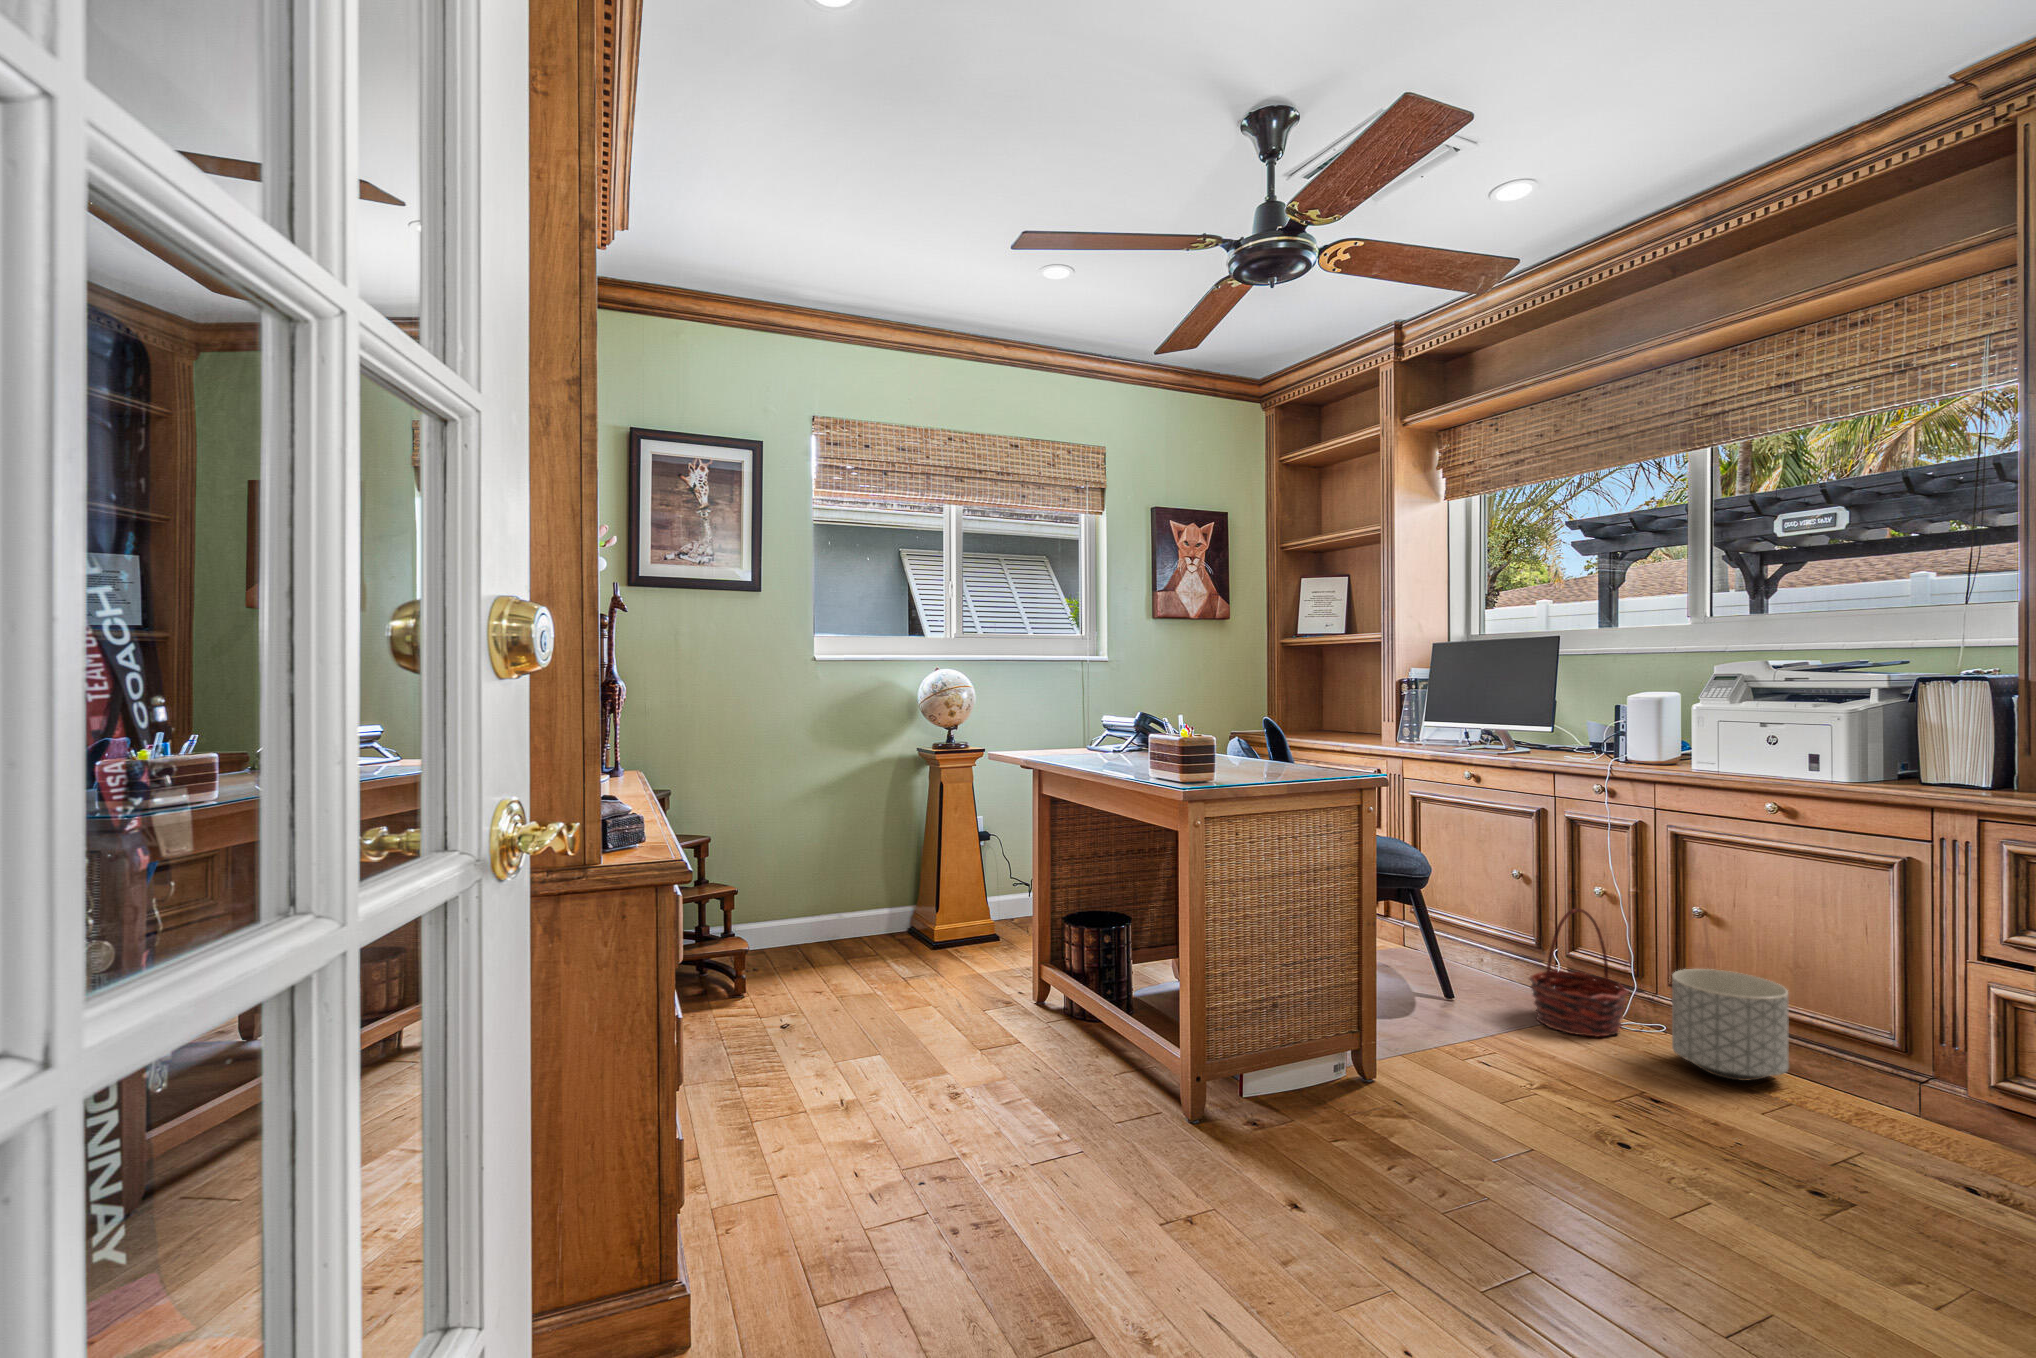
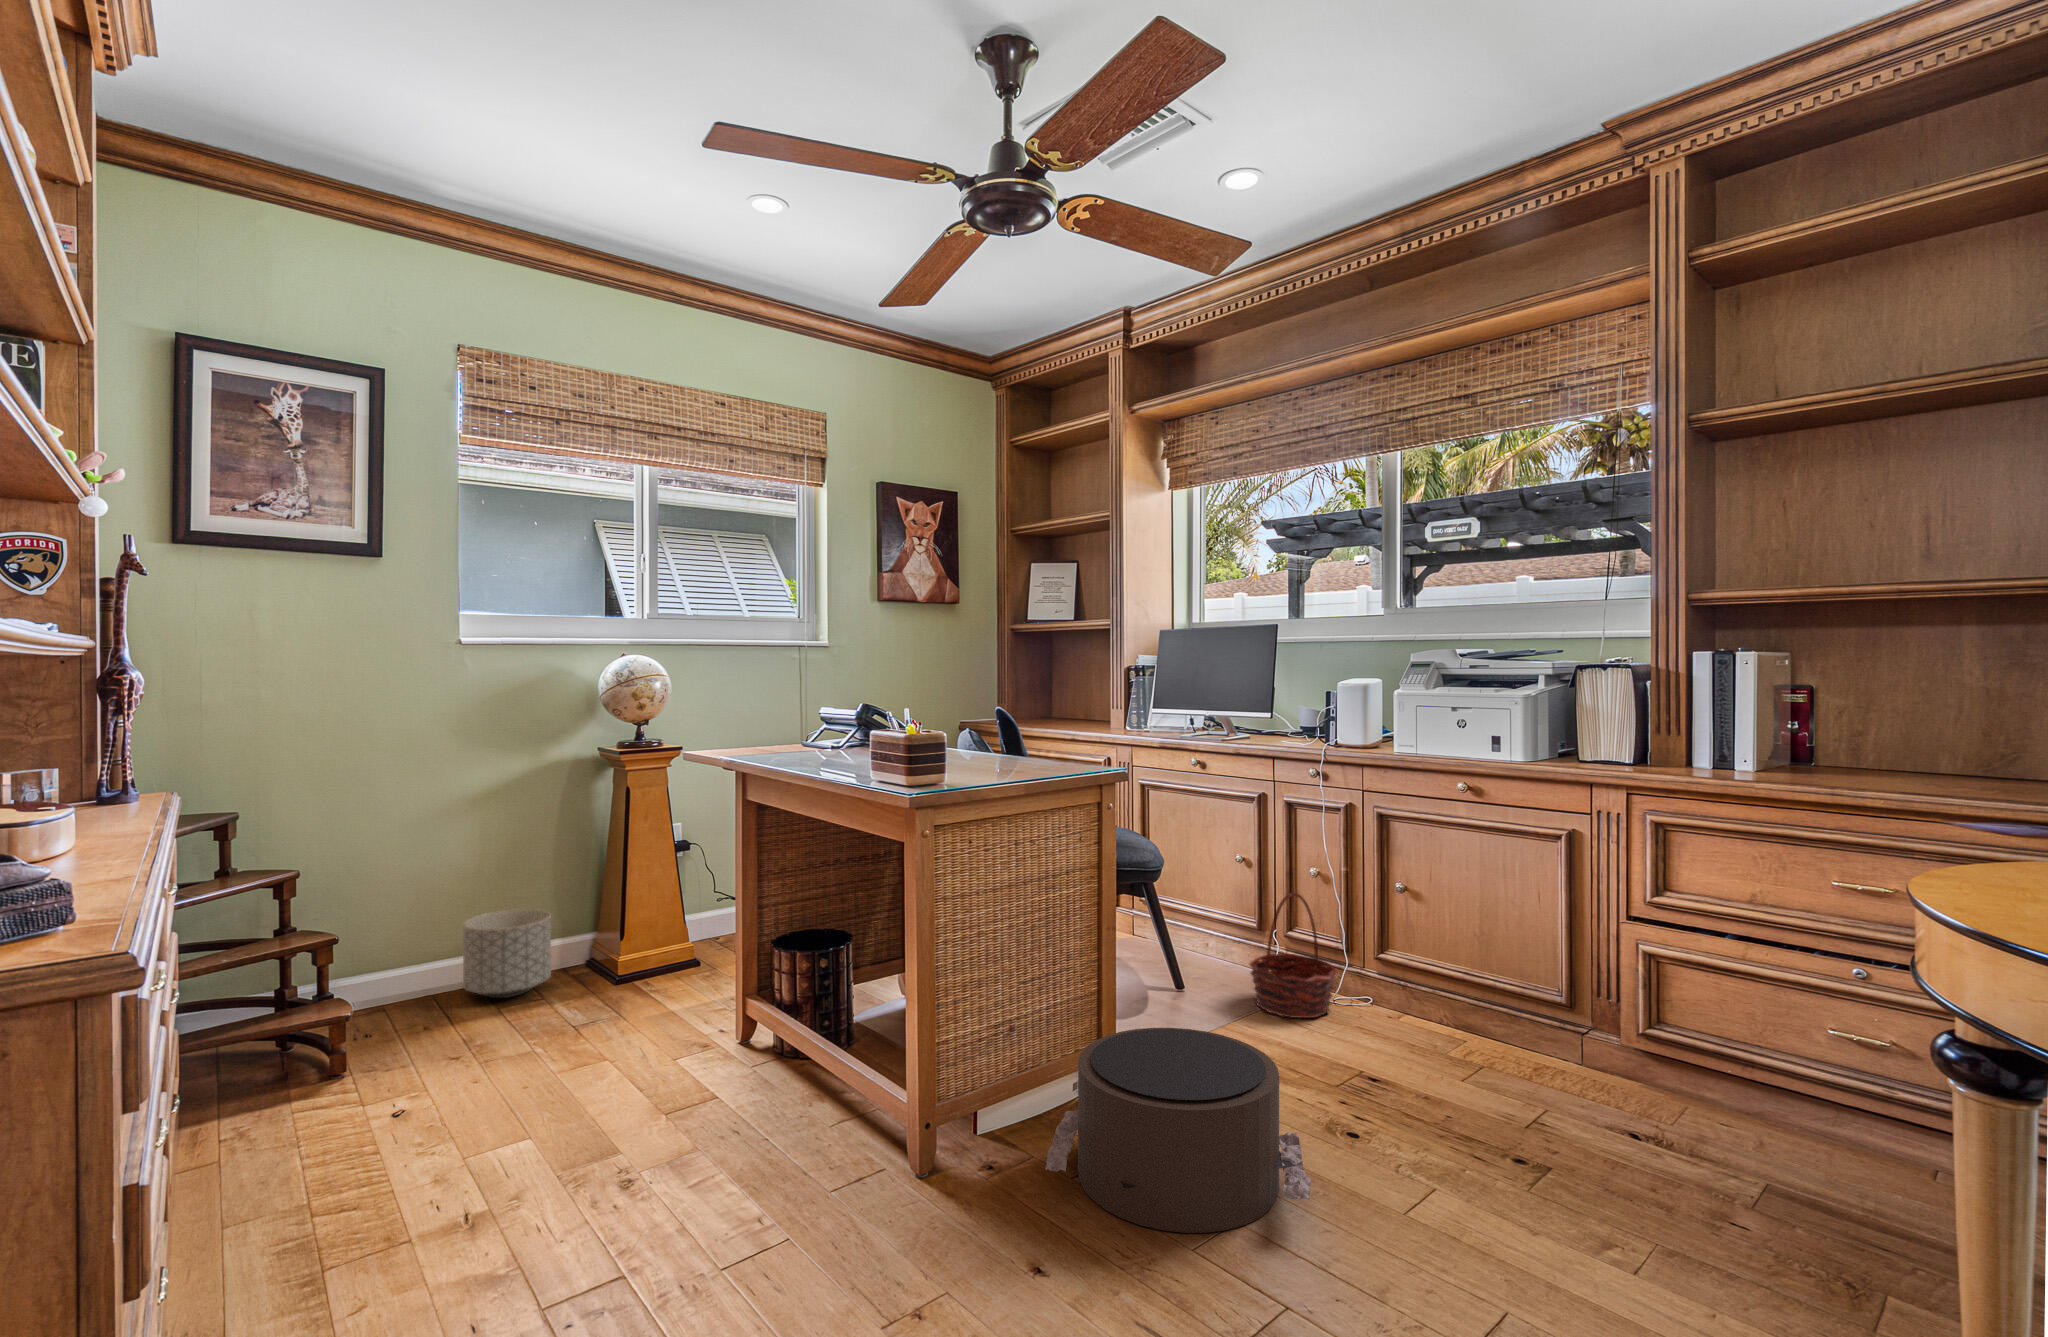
planter: present [1672,969,1789,1081] -> present [463,909,551,998]
pouf: none [1303,1016,1565,1198] -> present [1046,1028,1311,1233]

